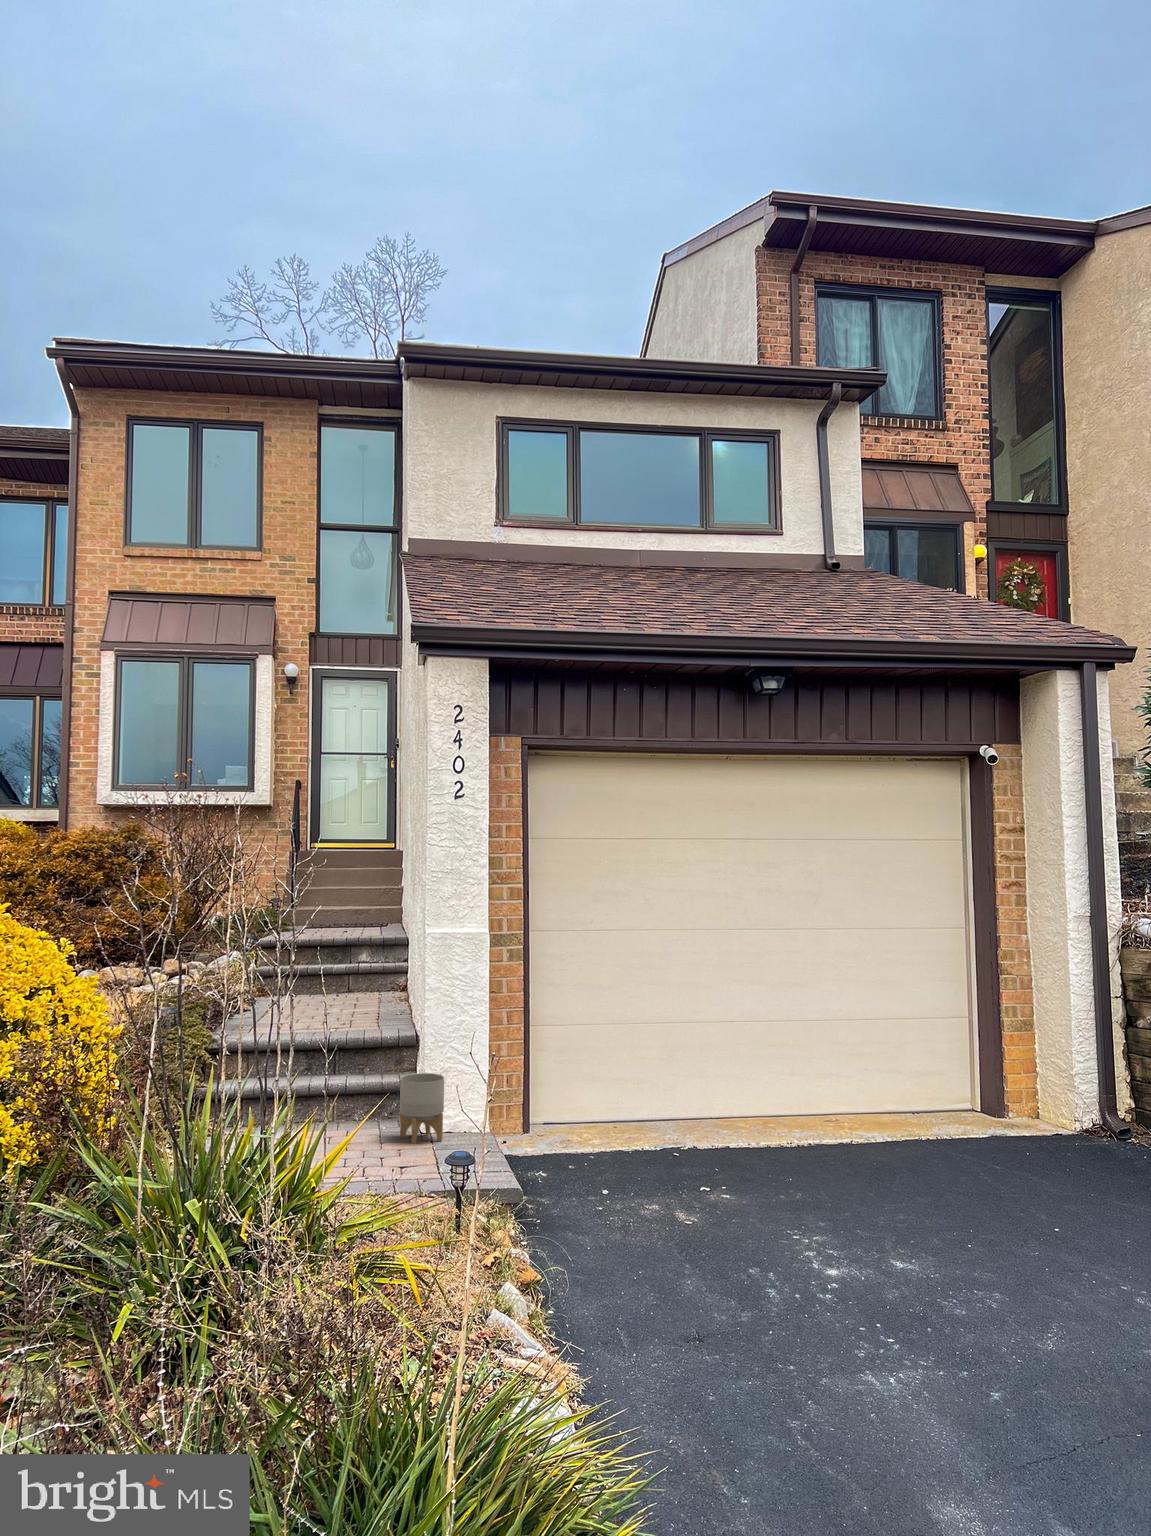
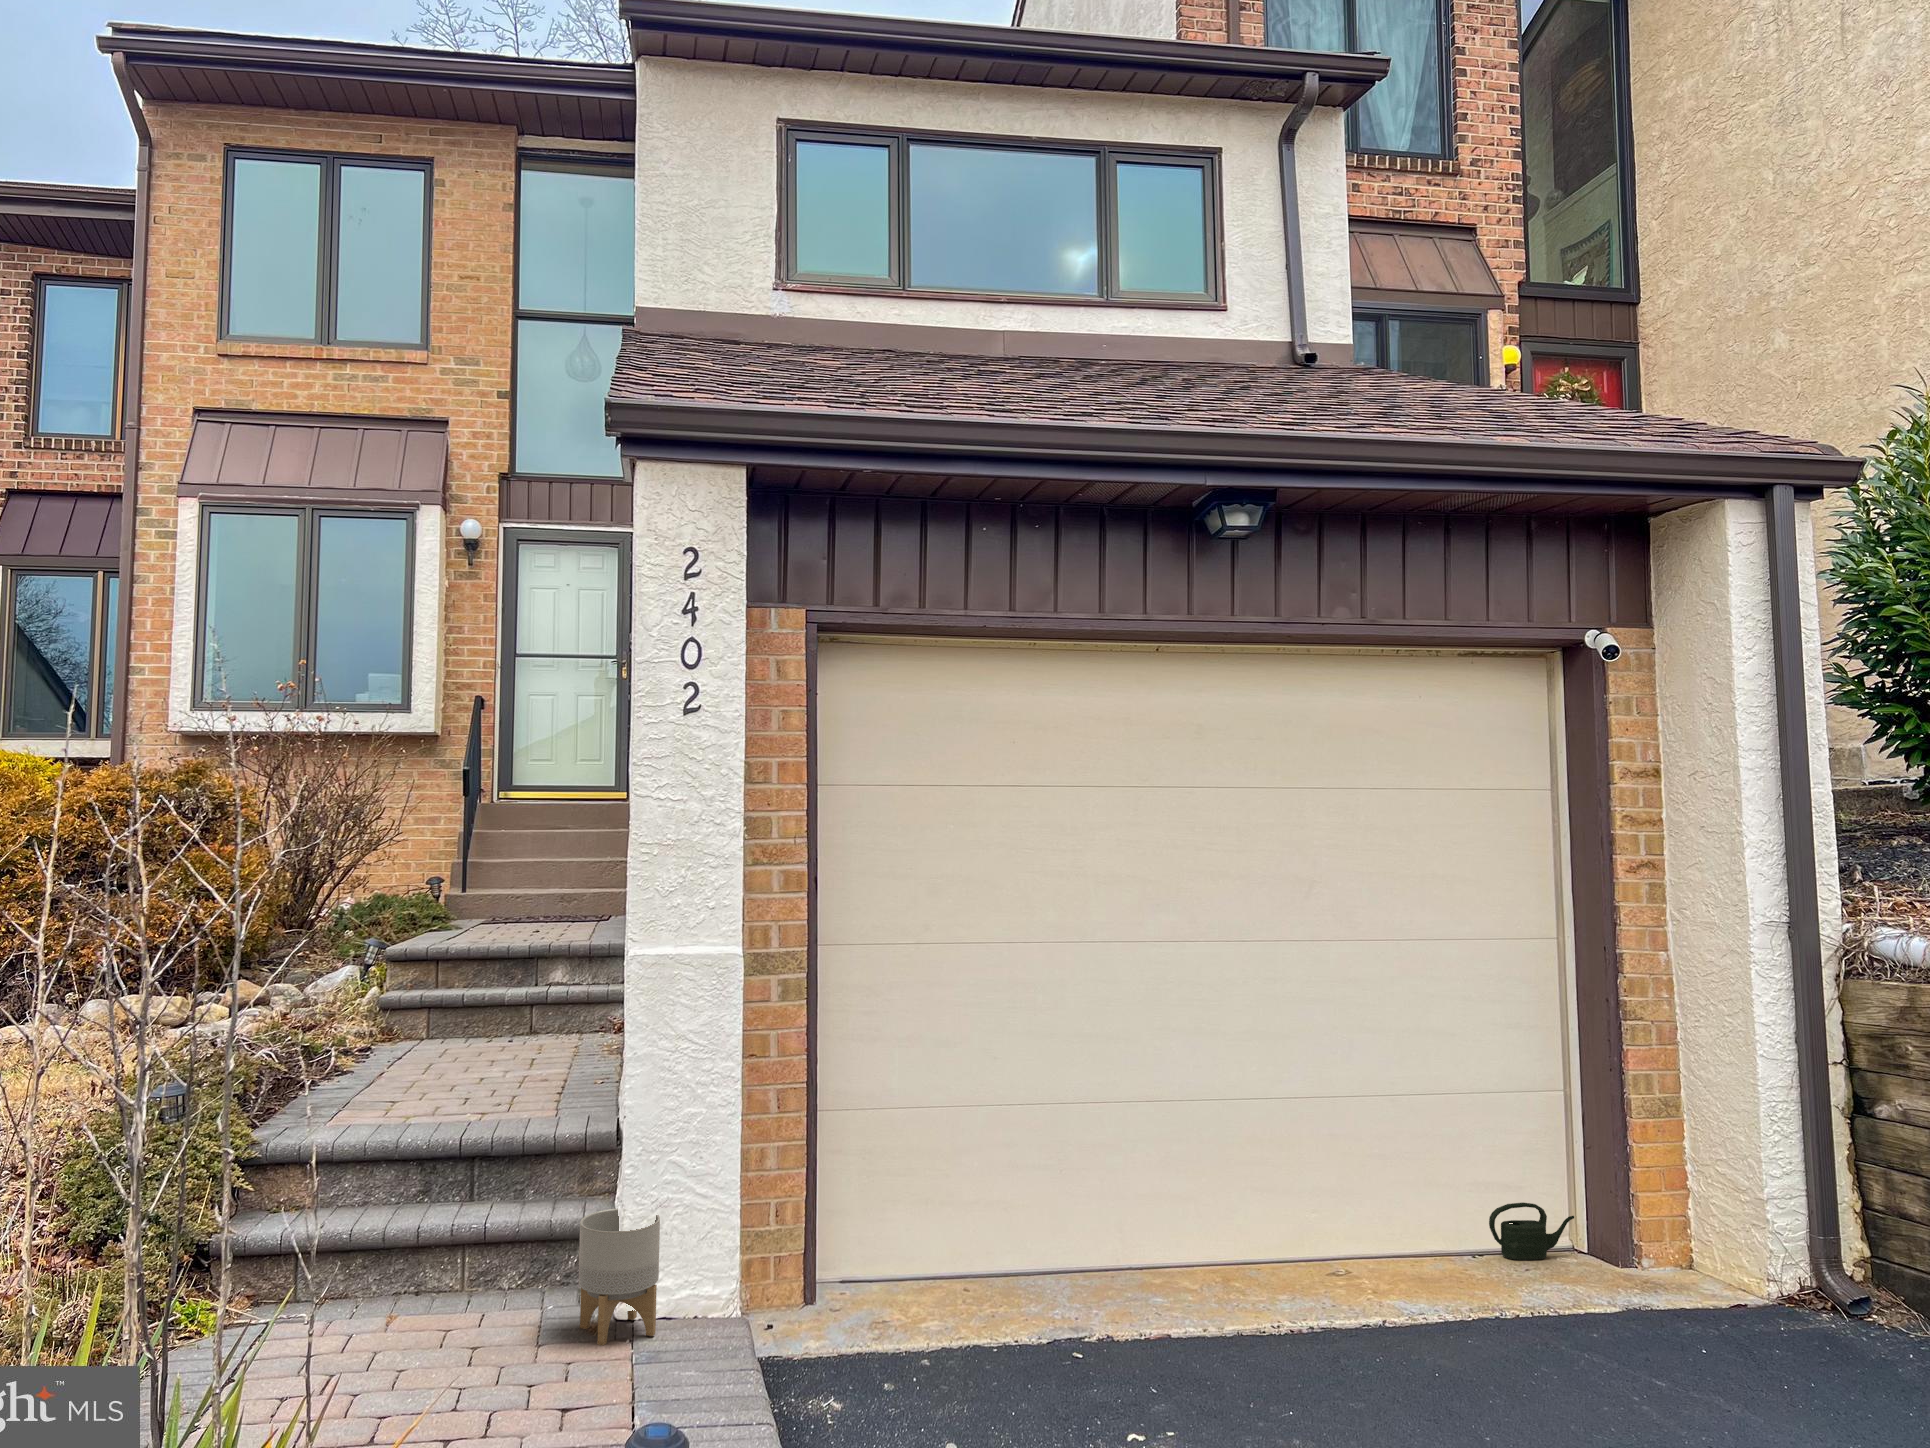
watering can: none [921,1083,971,1115] -> present [1489,1203,1574,1260]

